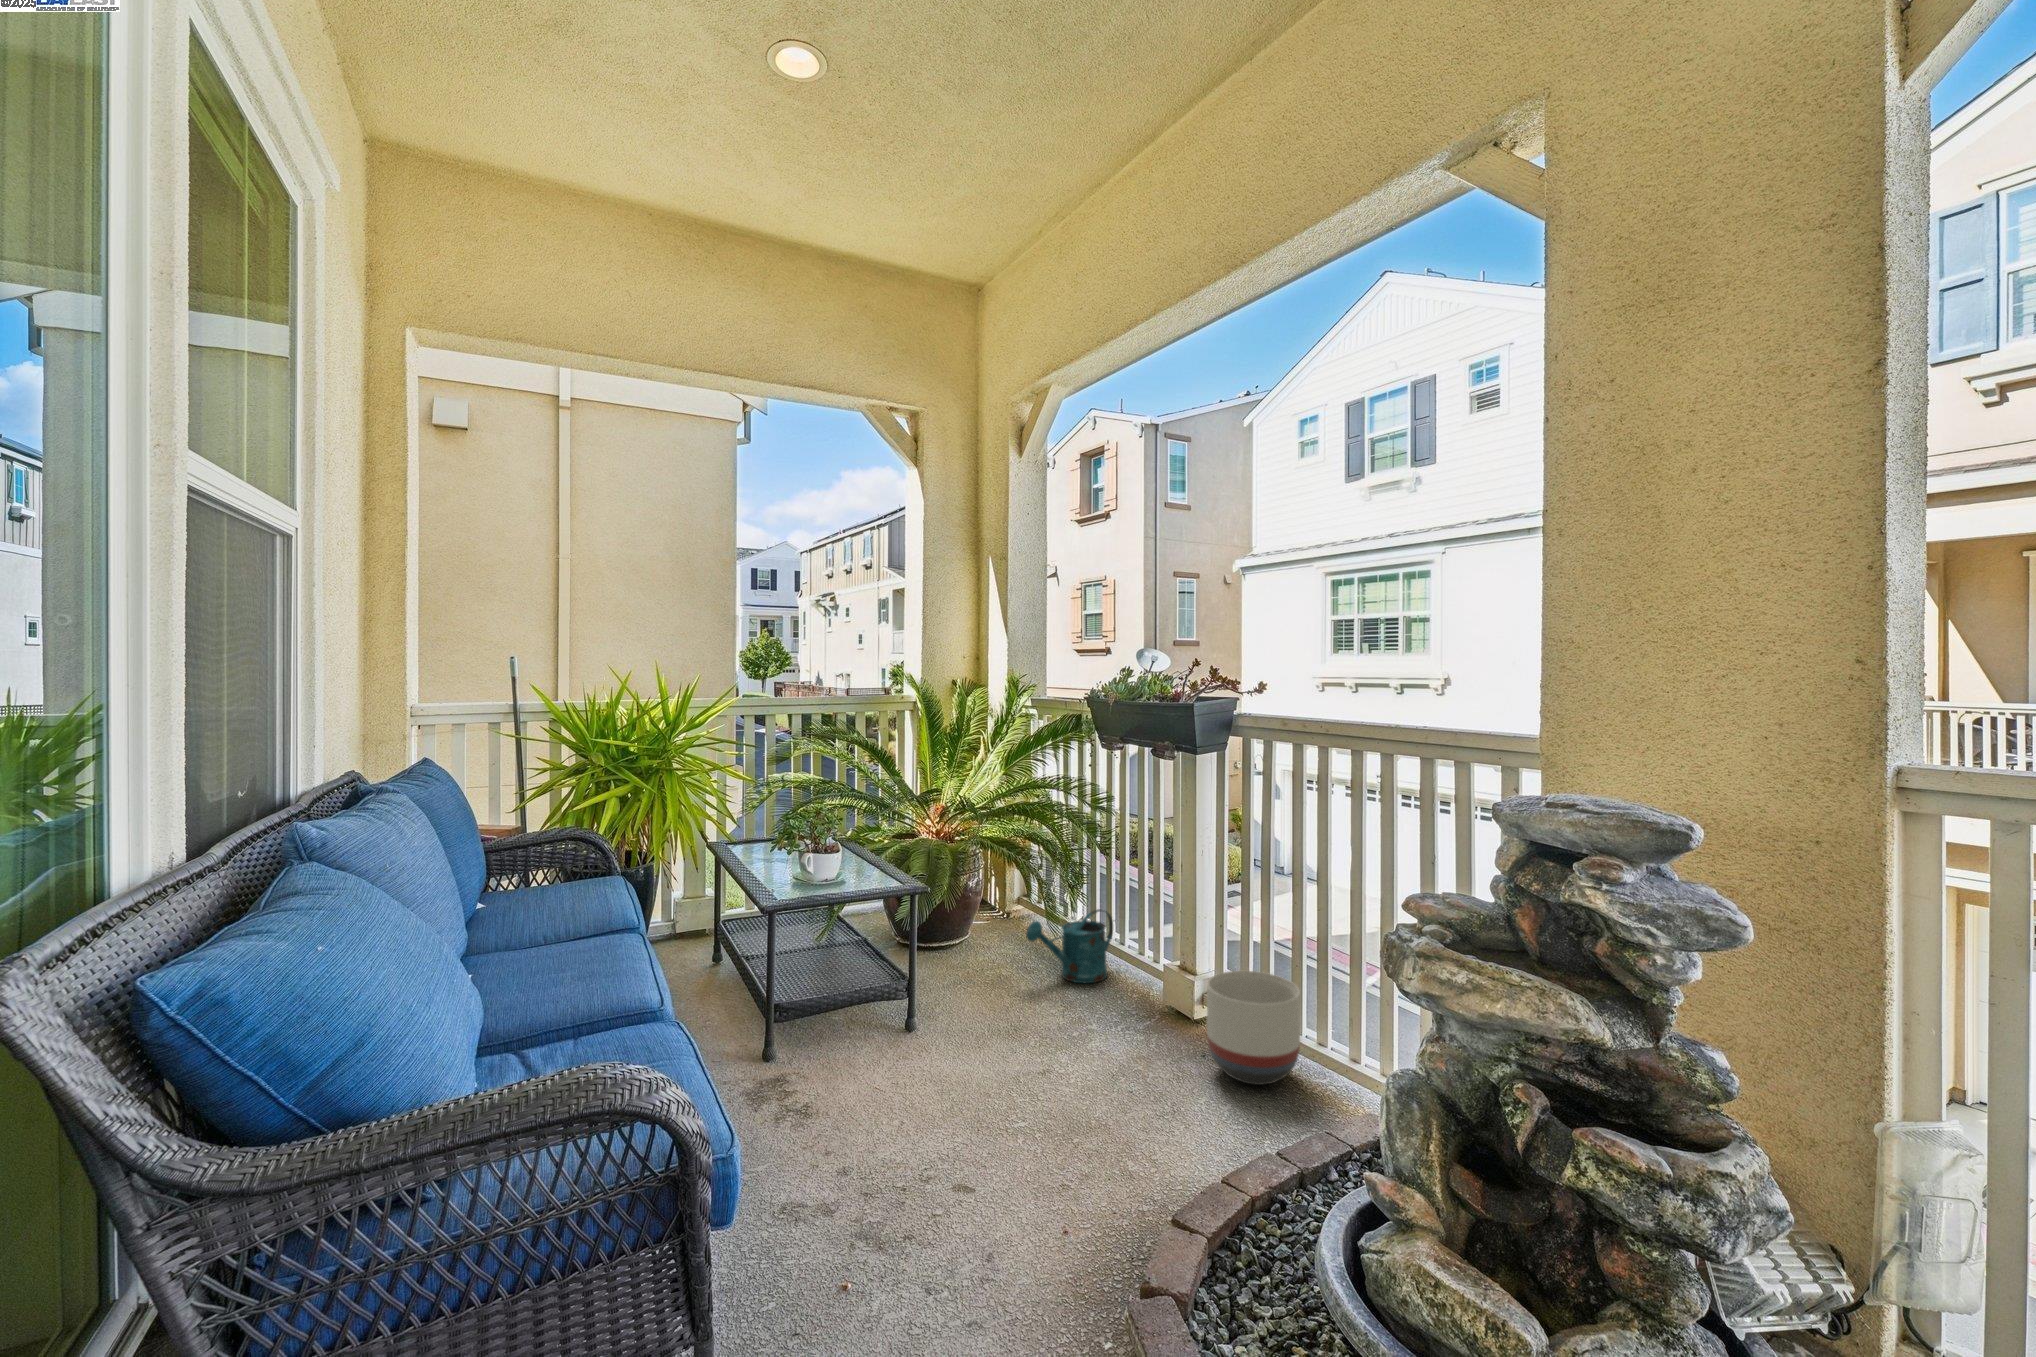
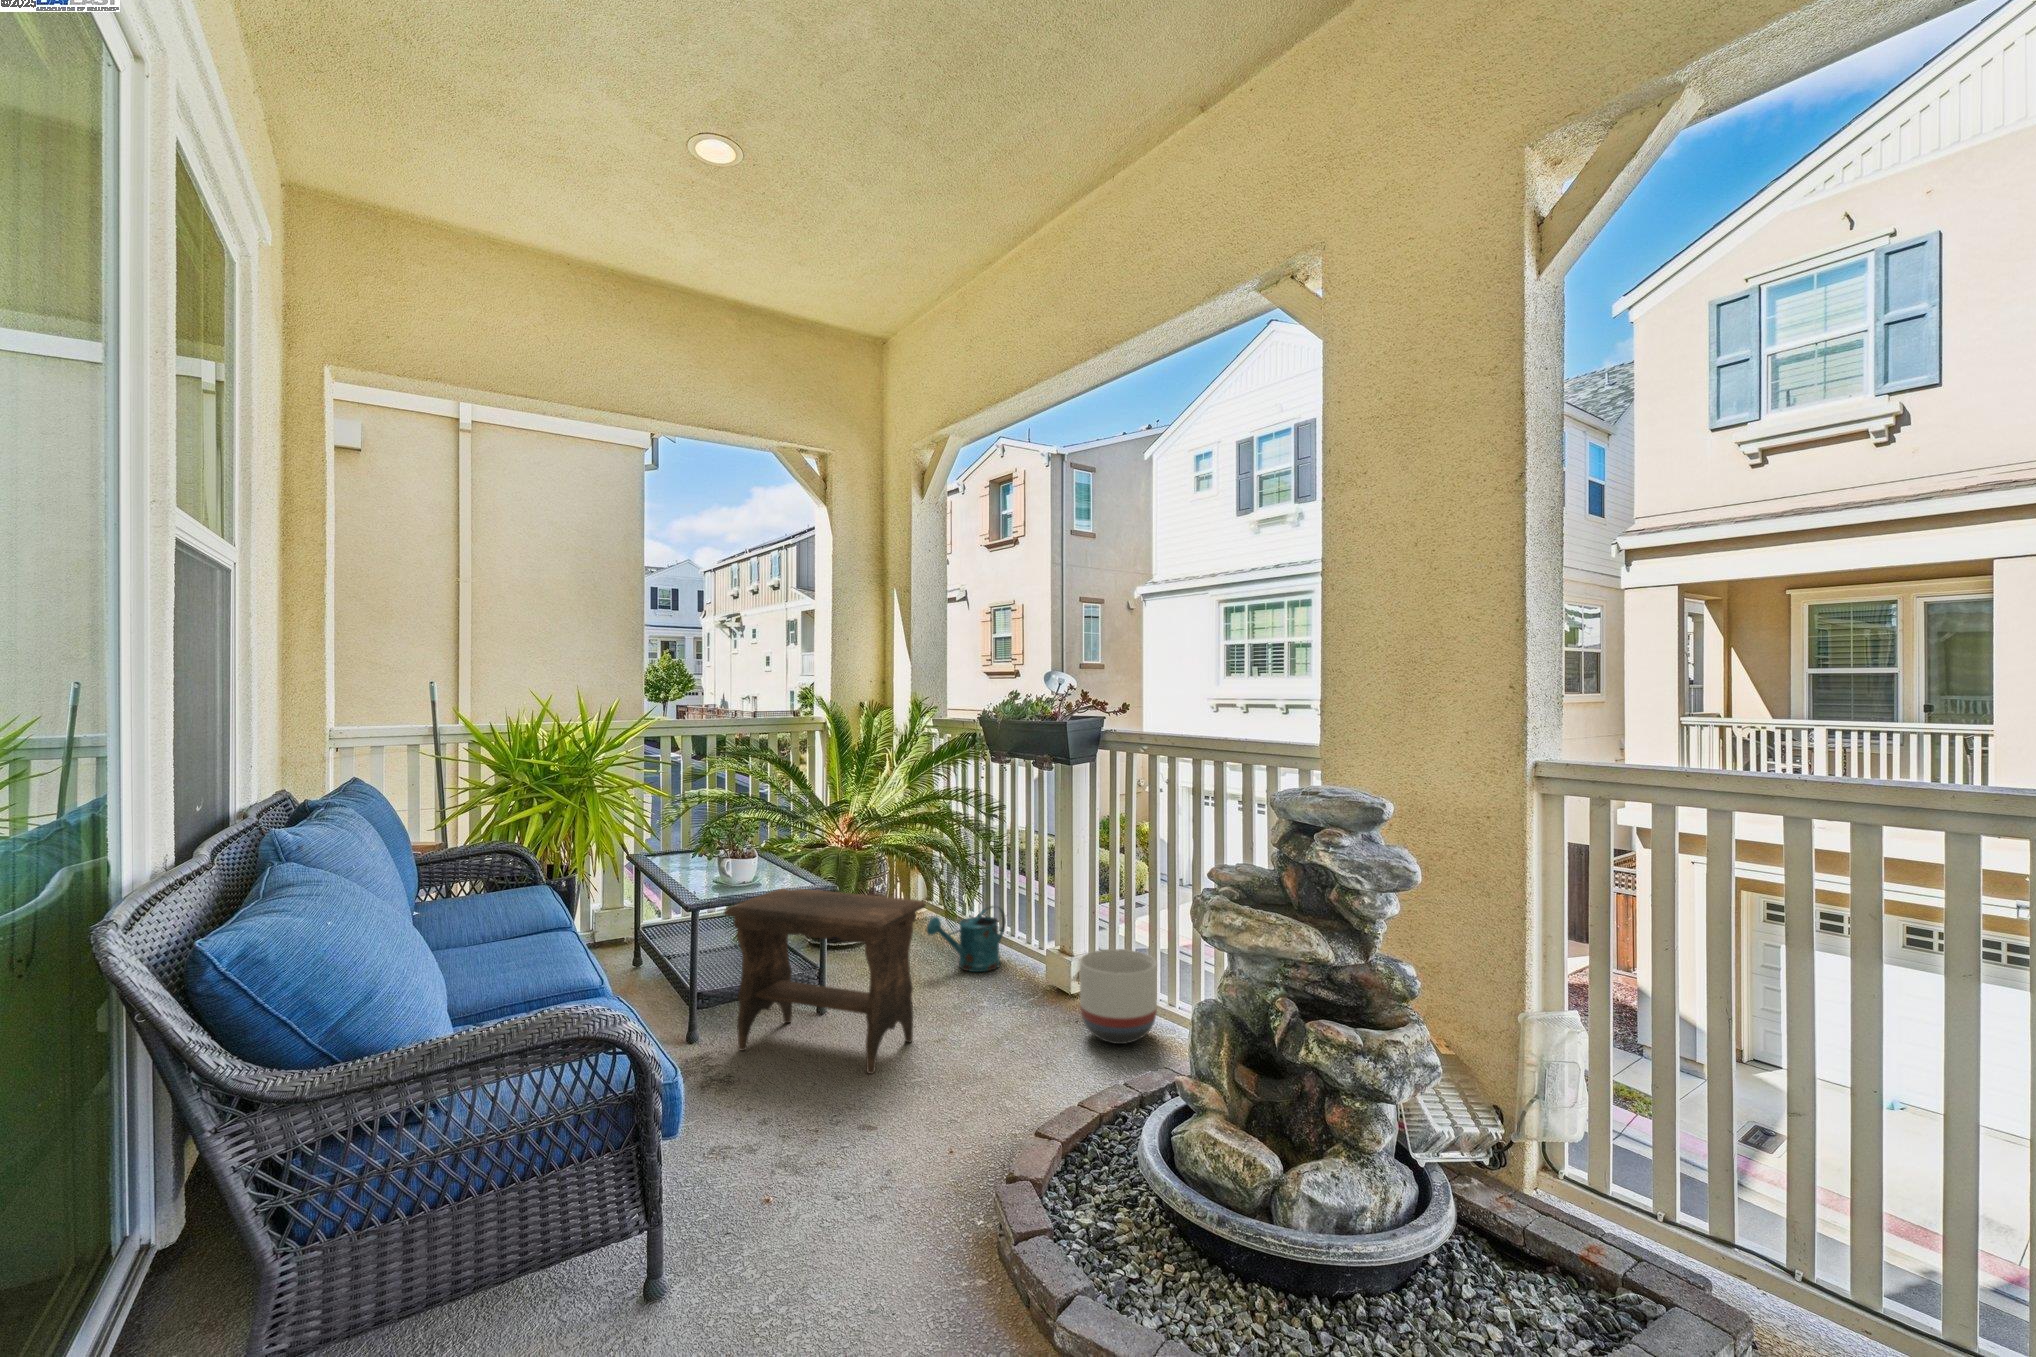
footstool: none [804,887,1028,1108] -> present [724,888,925,1074]

